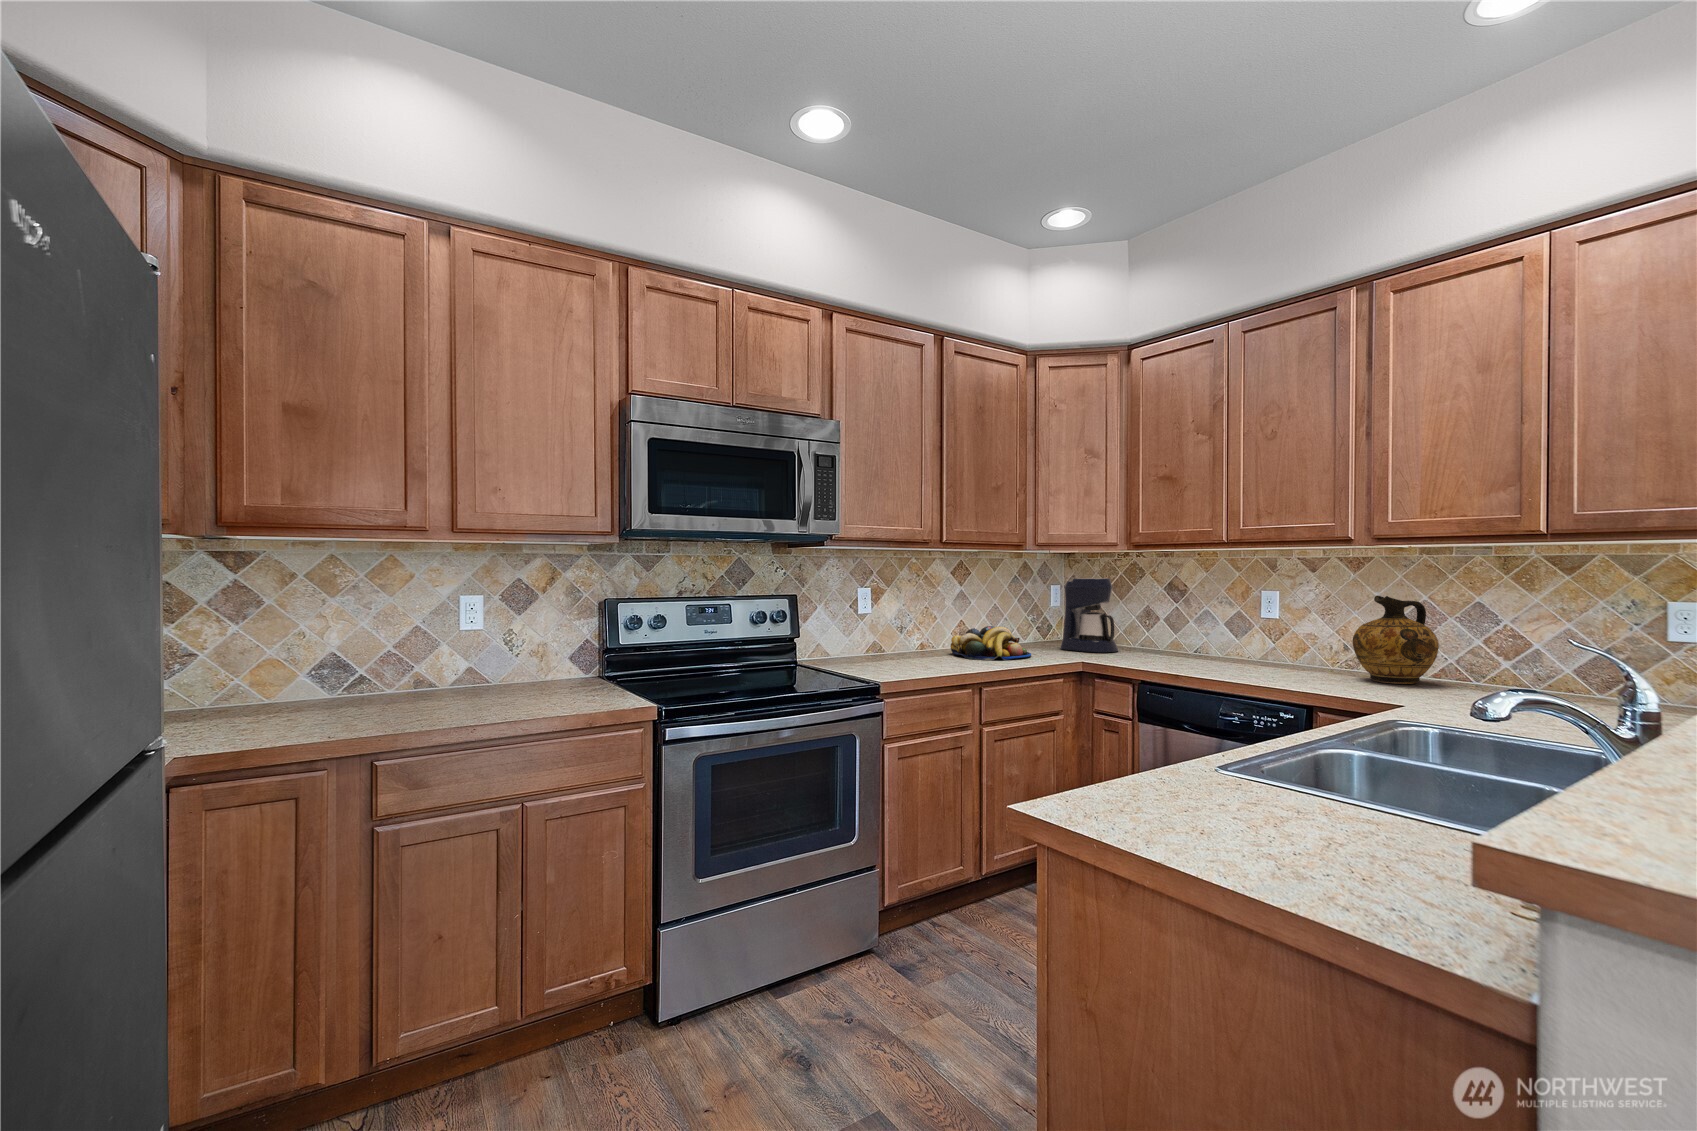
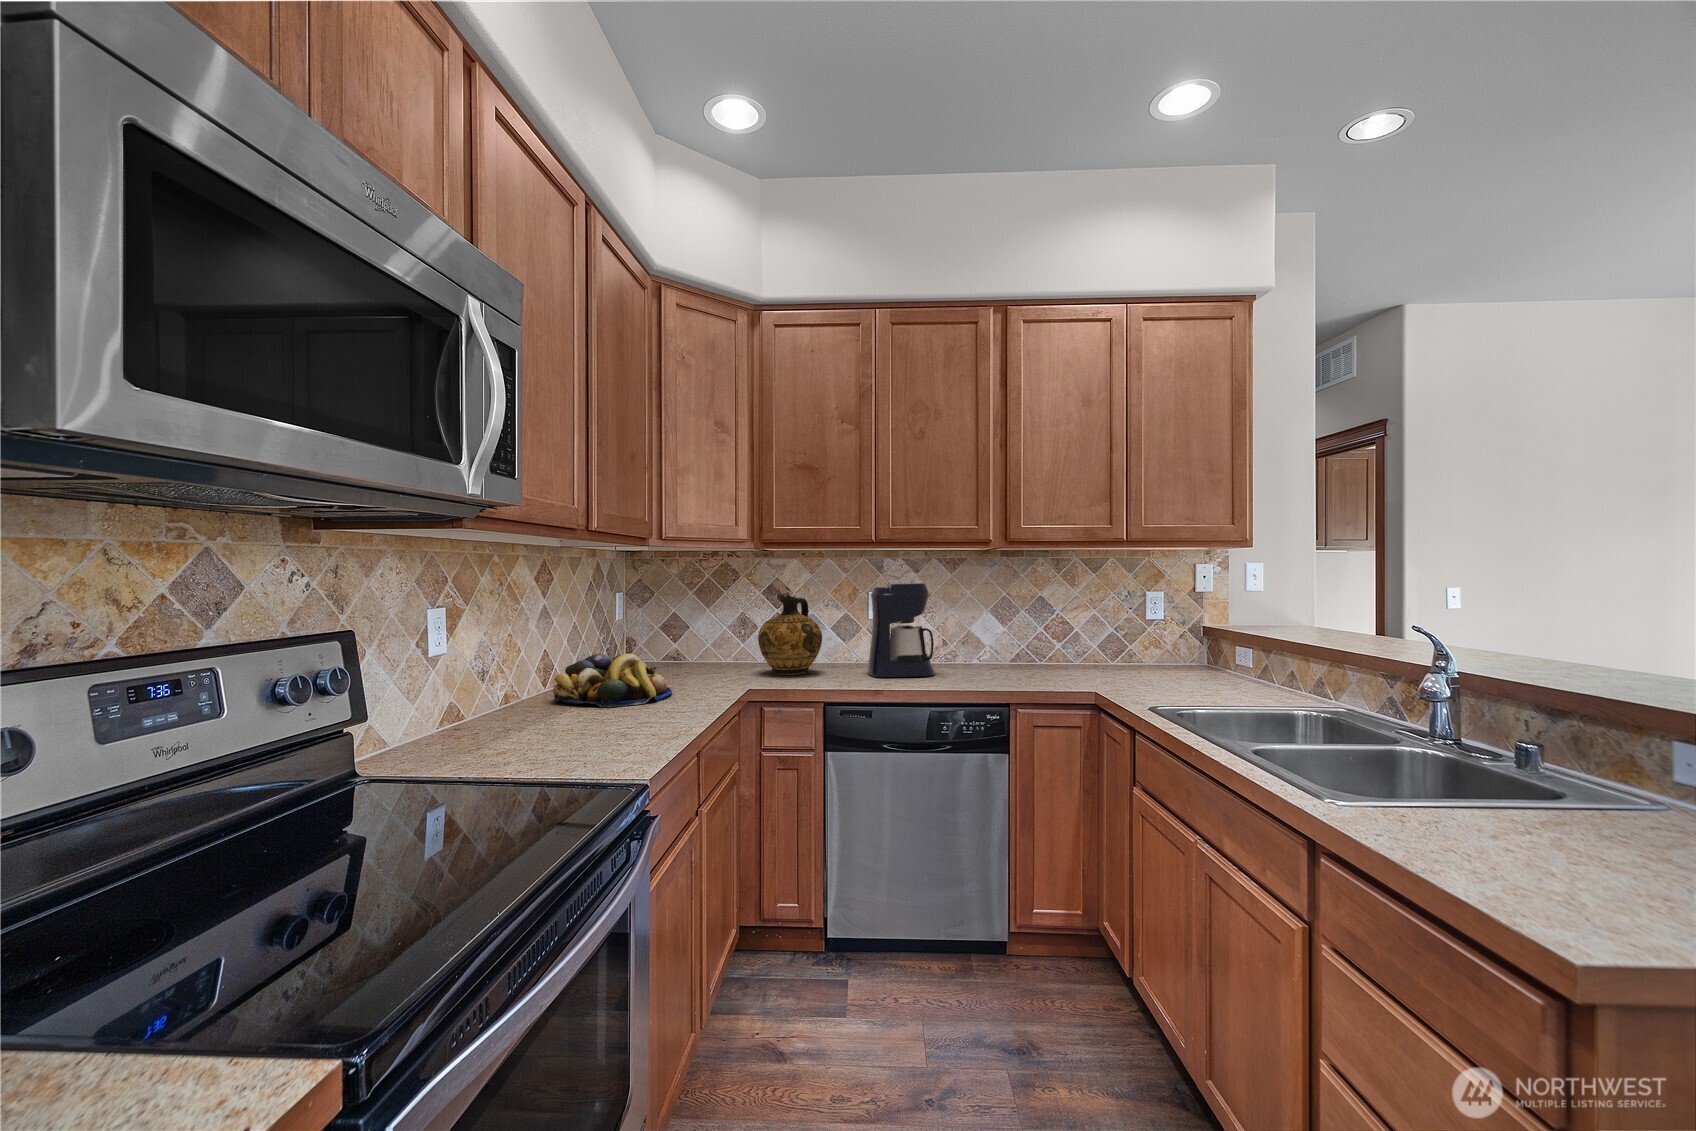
coffee maker: present [1060,578,1118,653] -> present [868,583,935,677]
ceramic jug: present [1352,596,1439,684] -> present [758,594,822,675]

